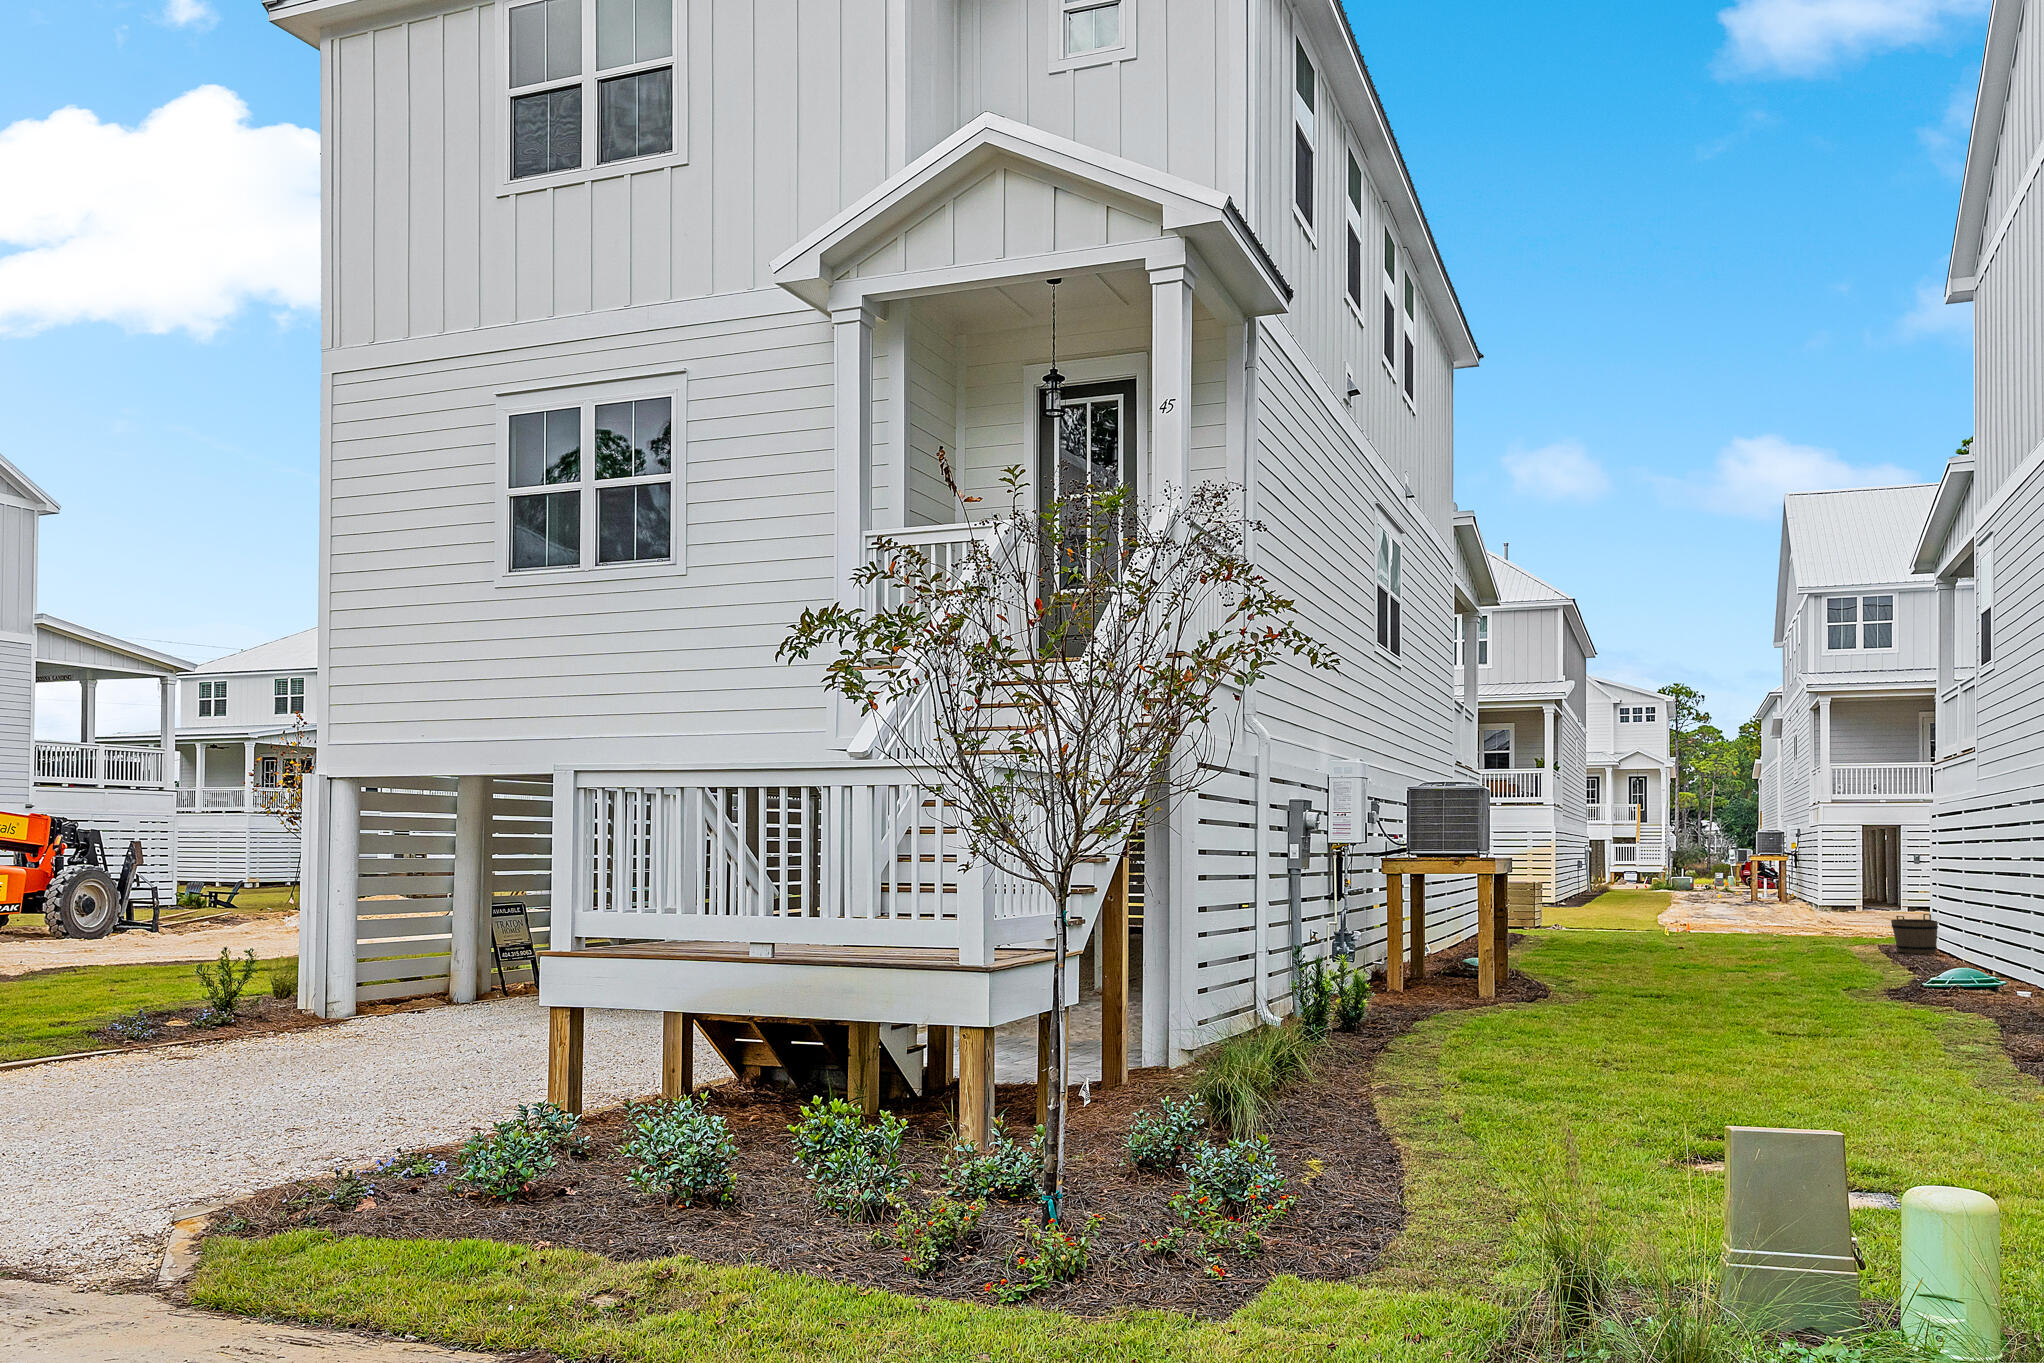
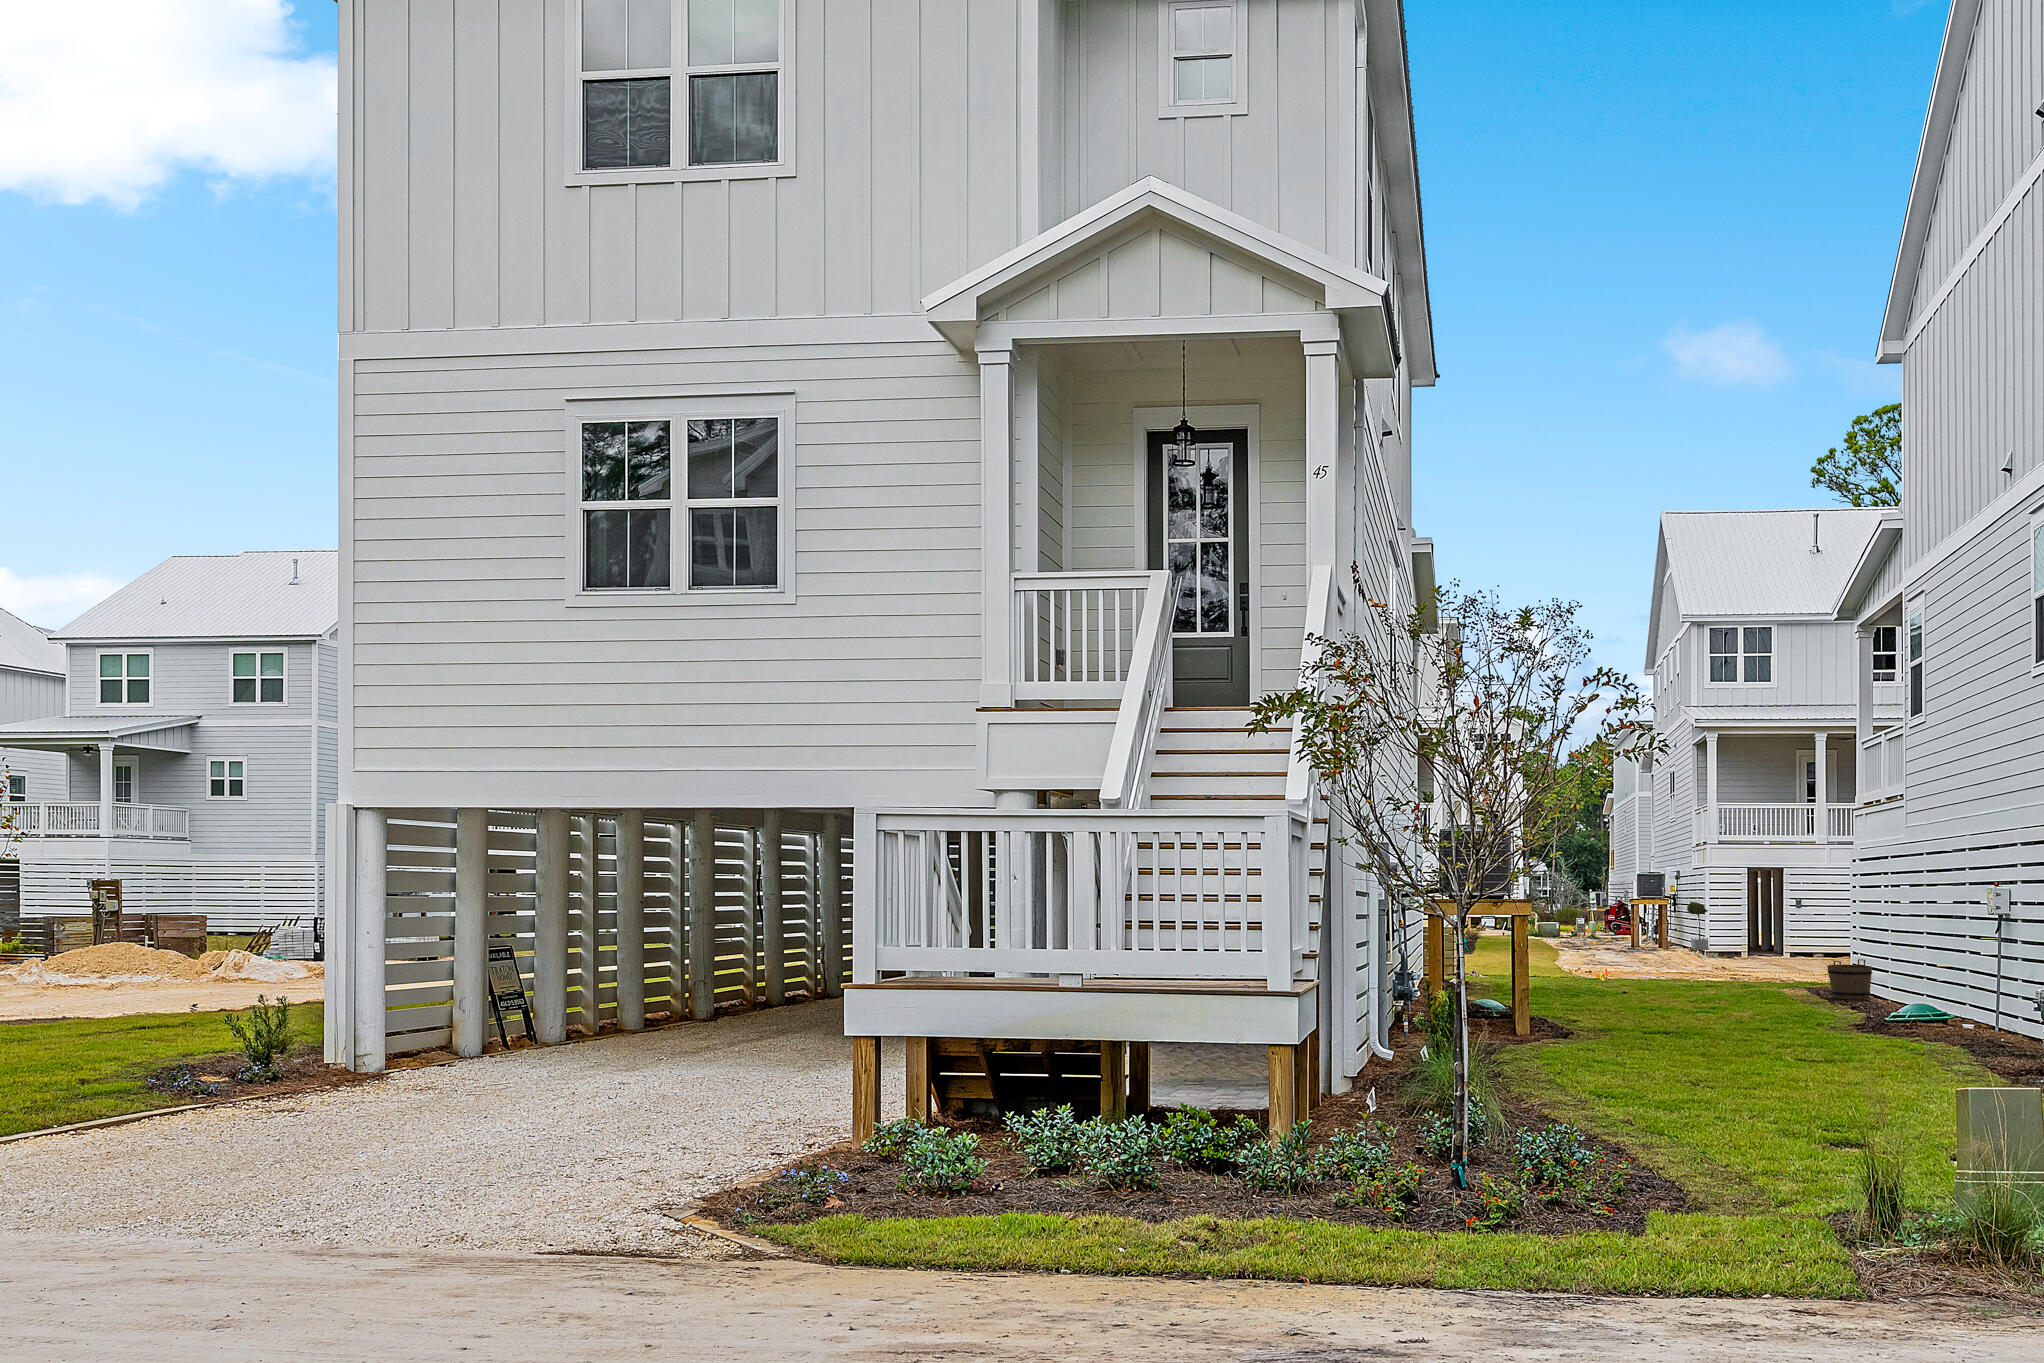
potted tree: none [1803,857,1825,901] -> present [1687,901,1709,950]

